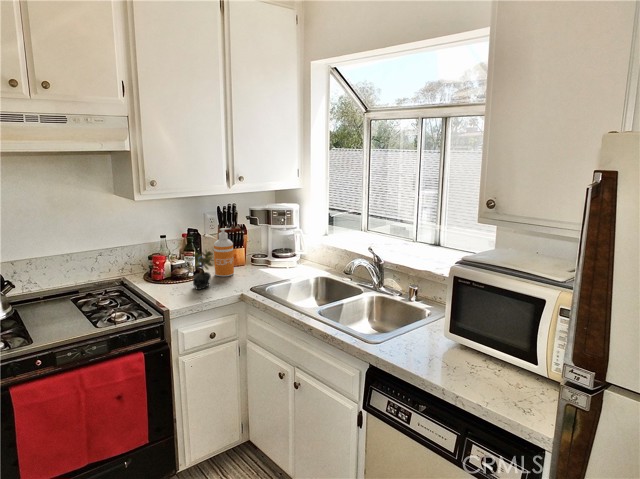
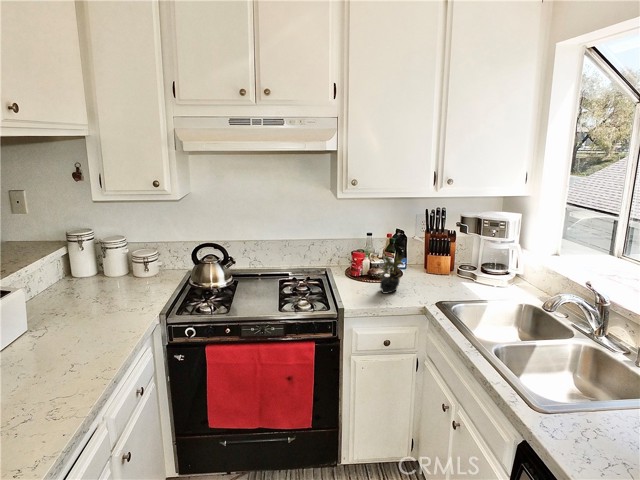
soap dispenser: present [214,228,234,276] -> none [411,233,432,284]

